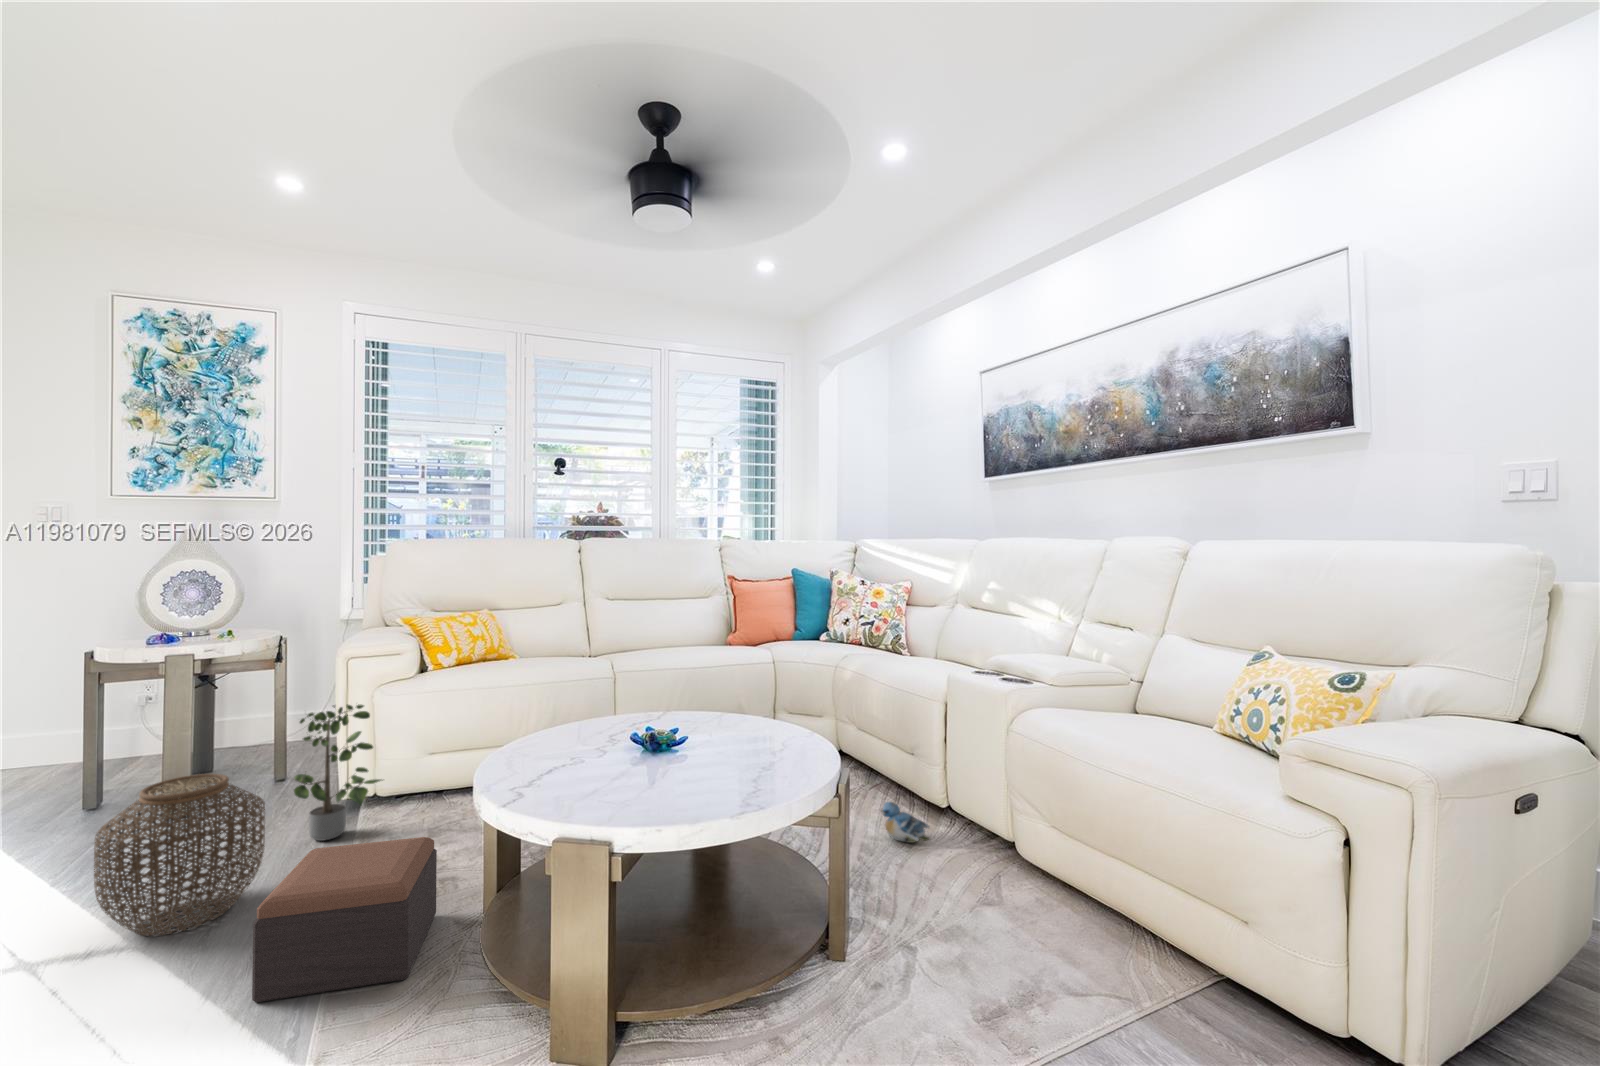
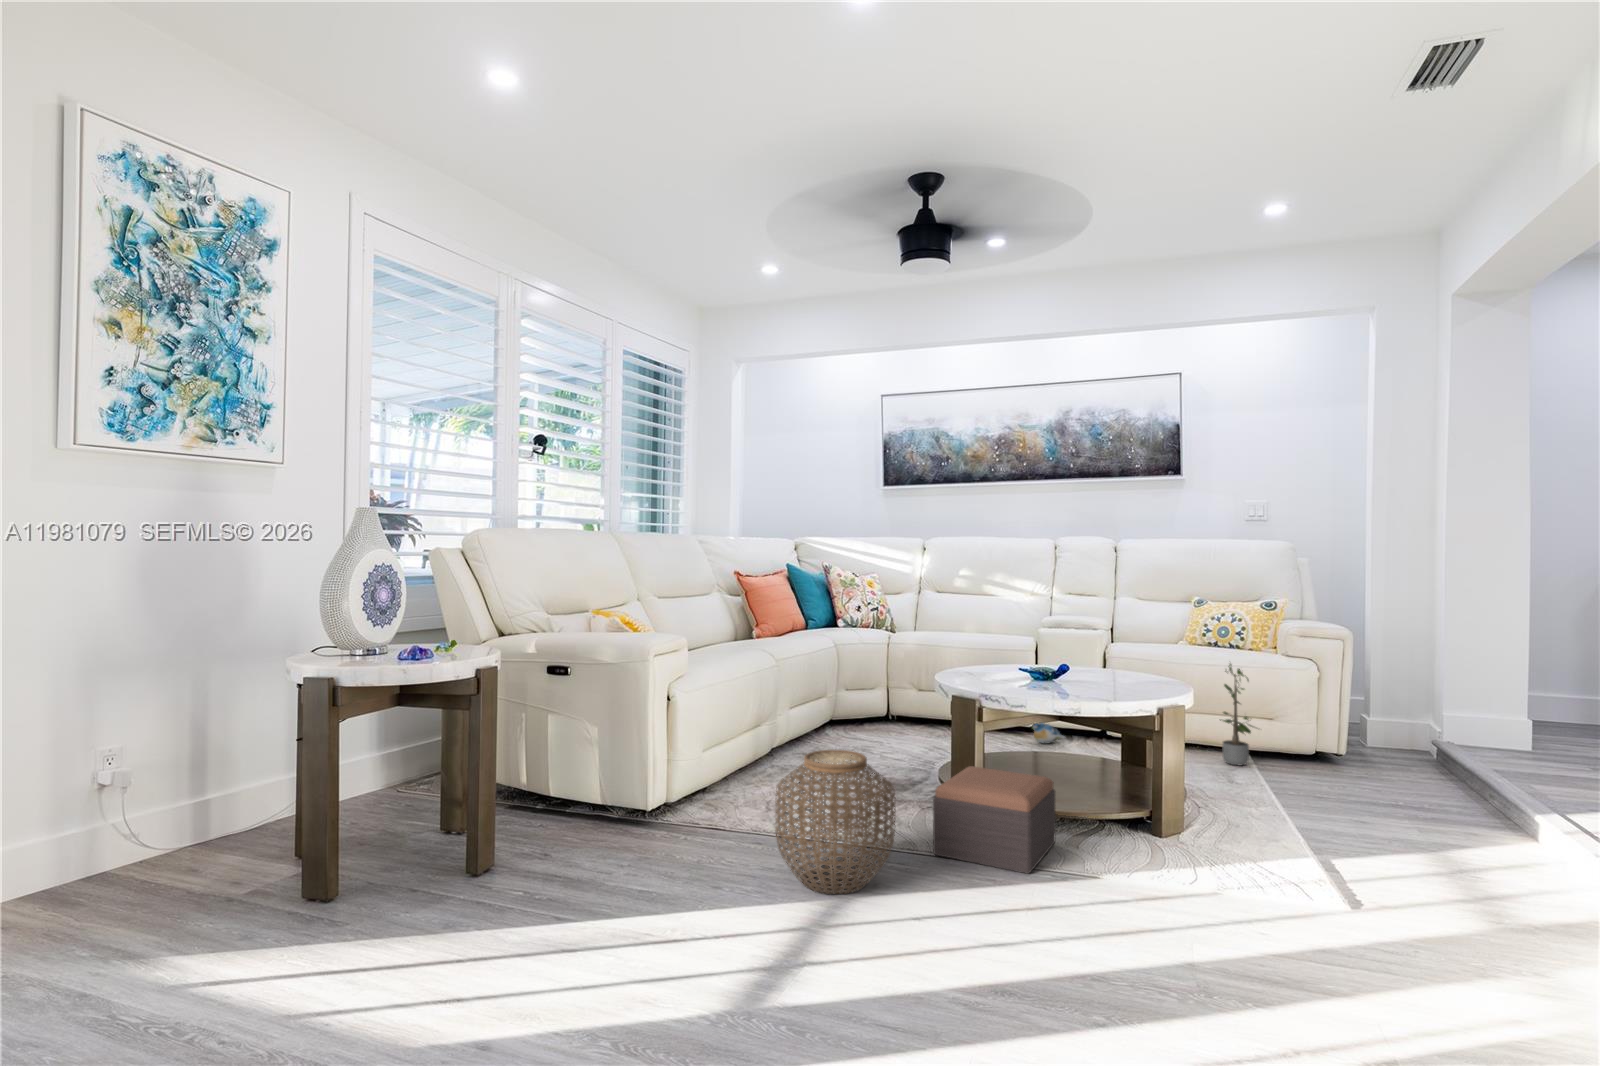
potted plant: present [294,705,383,841] -> present [1220,664,1253,766]

